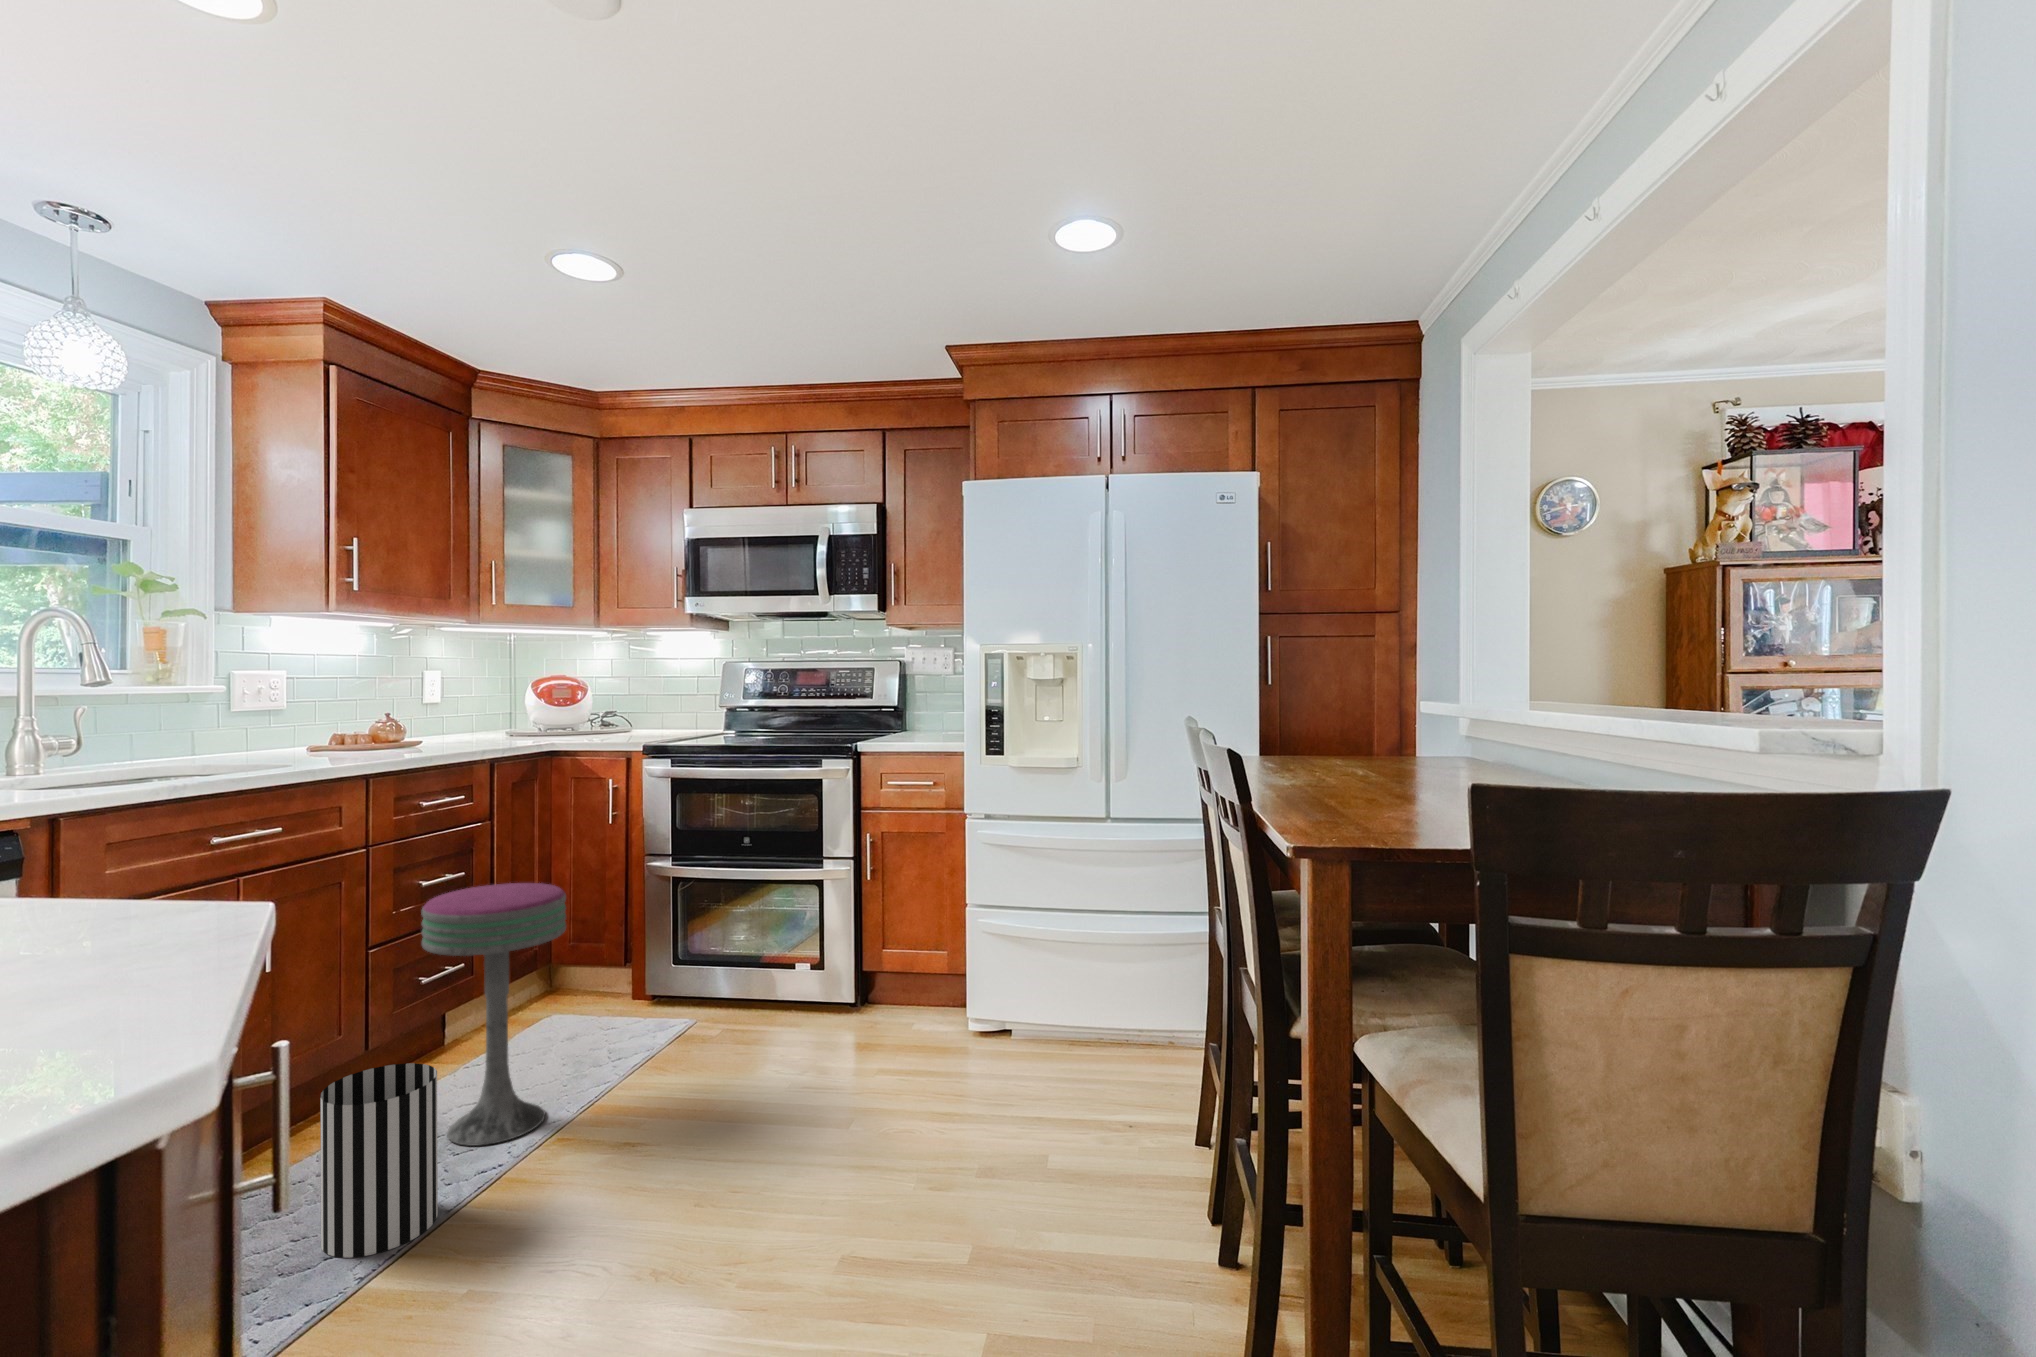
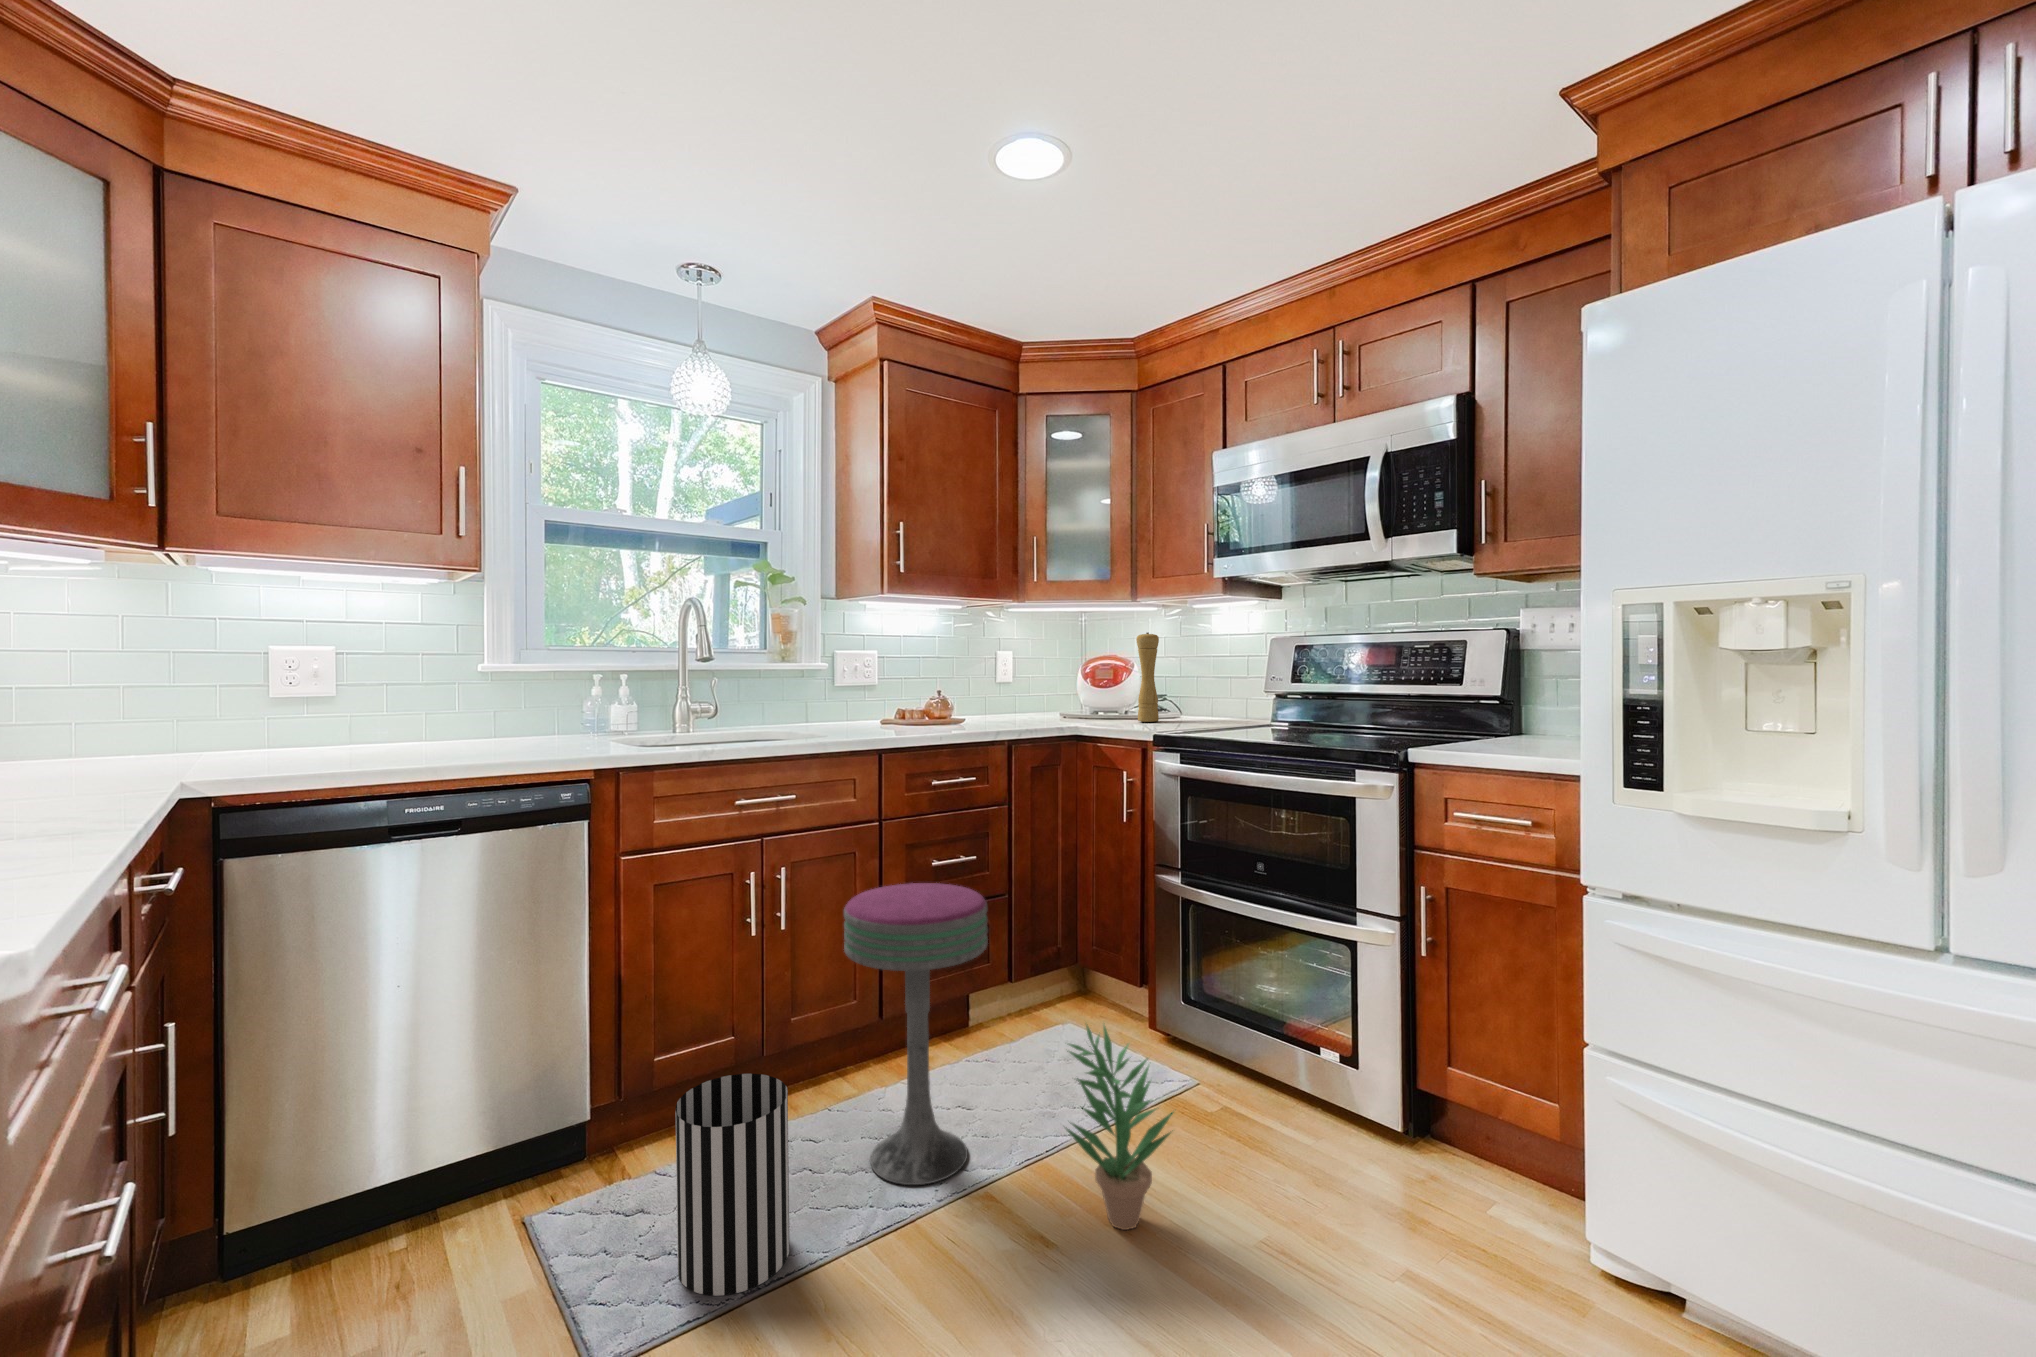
pepper mill: none [604,656,626,736] -> present [1136,632,1159,722]
potted plant: none [652,959,736,1106] -> present [1066,1026,1173,1230]

